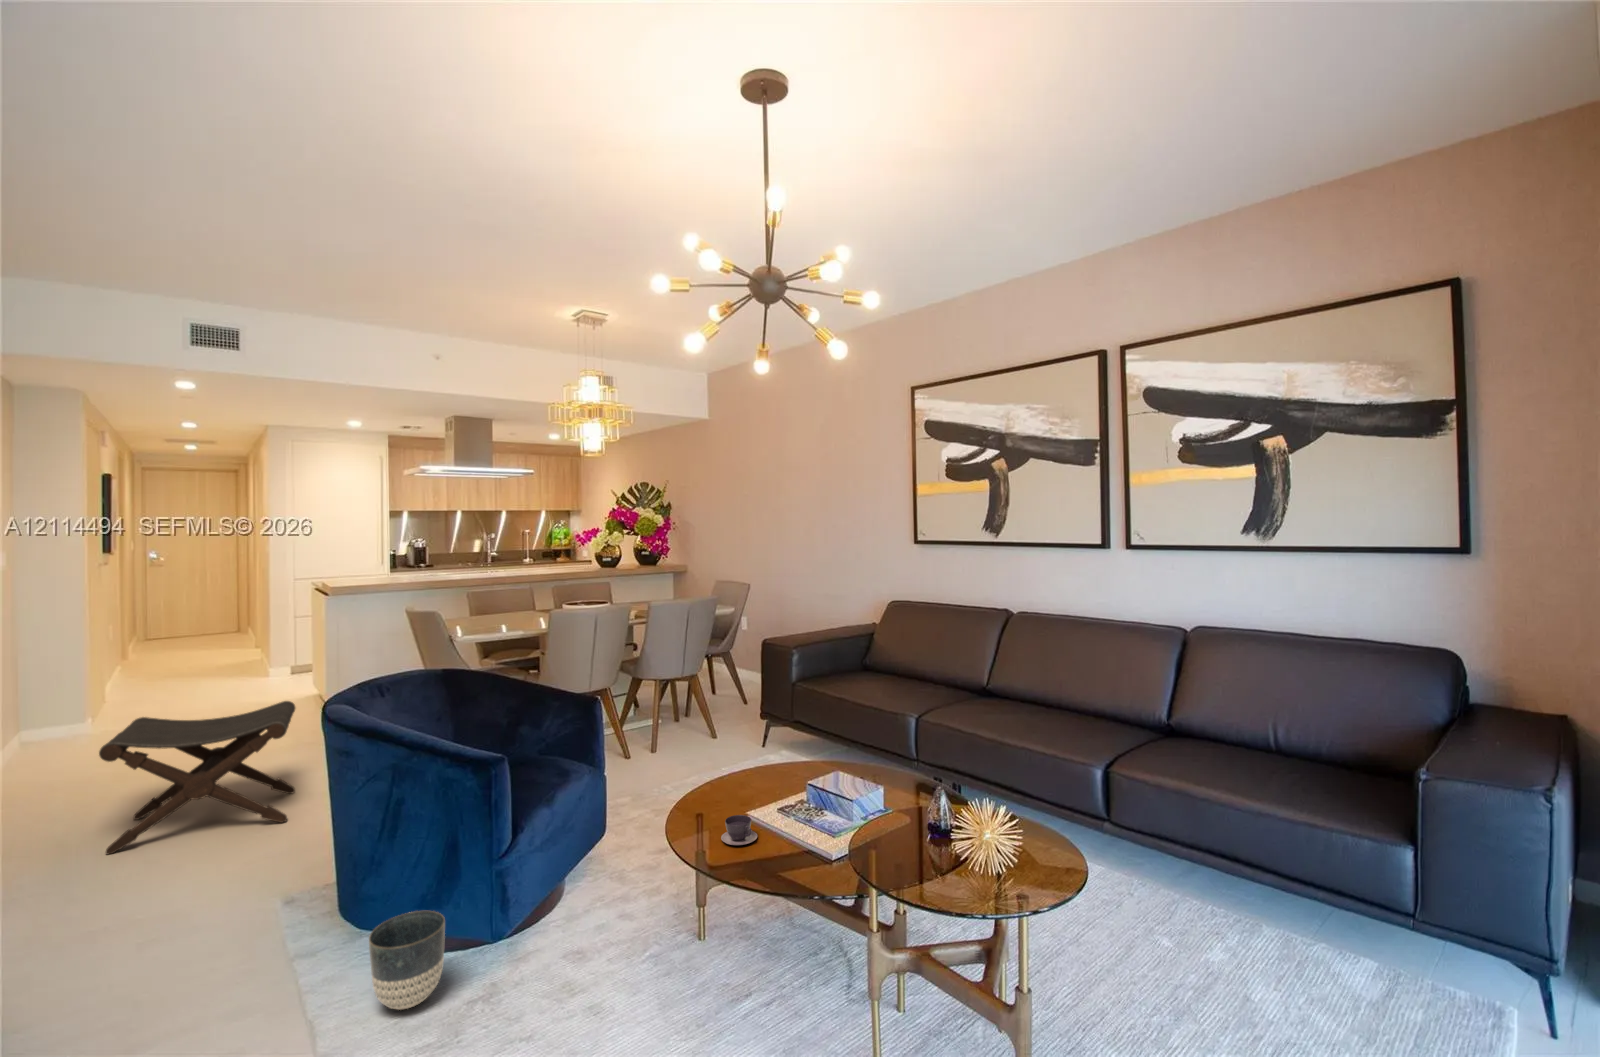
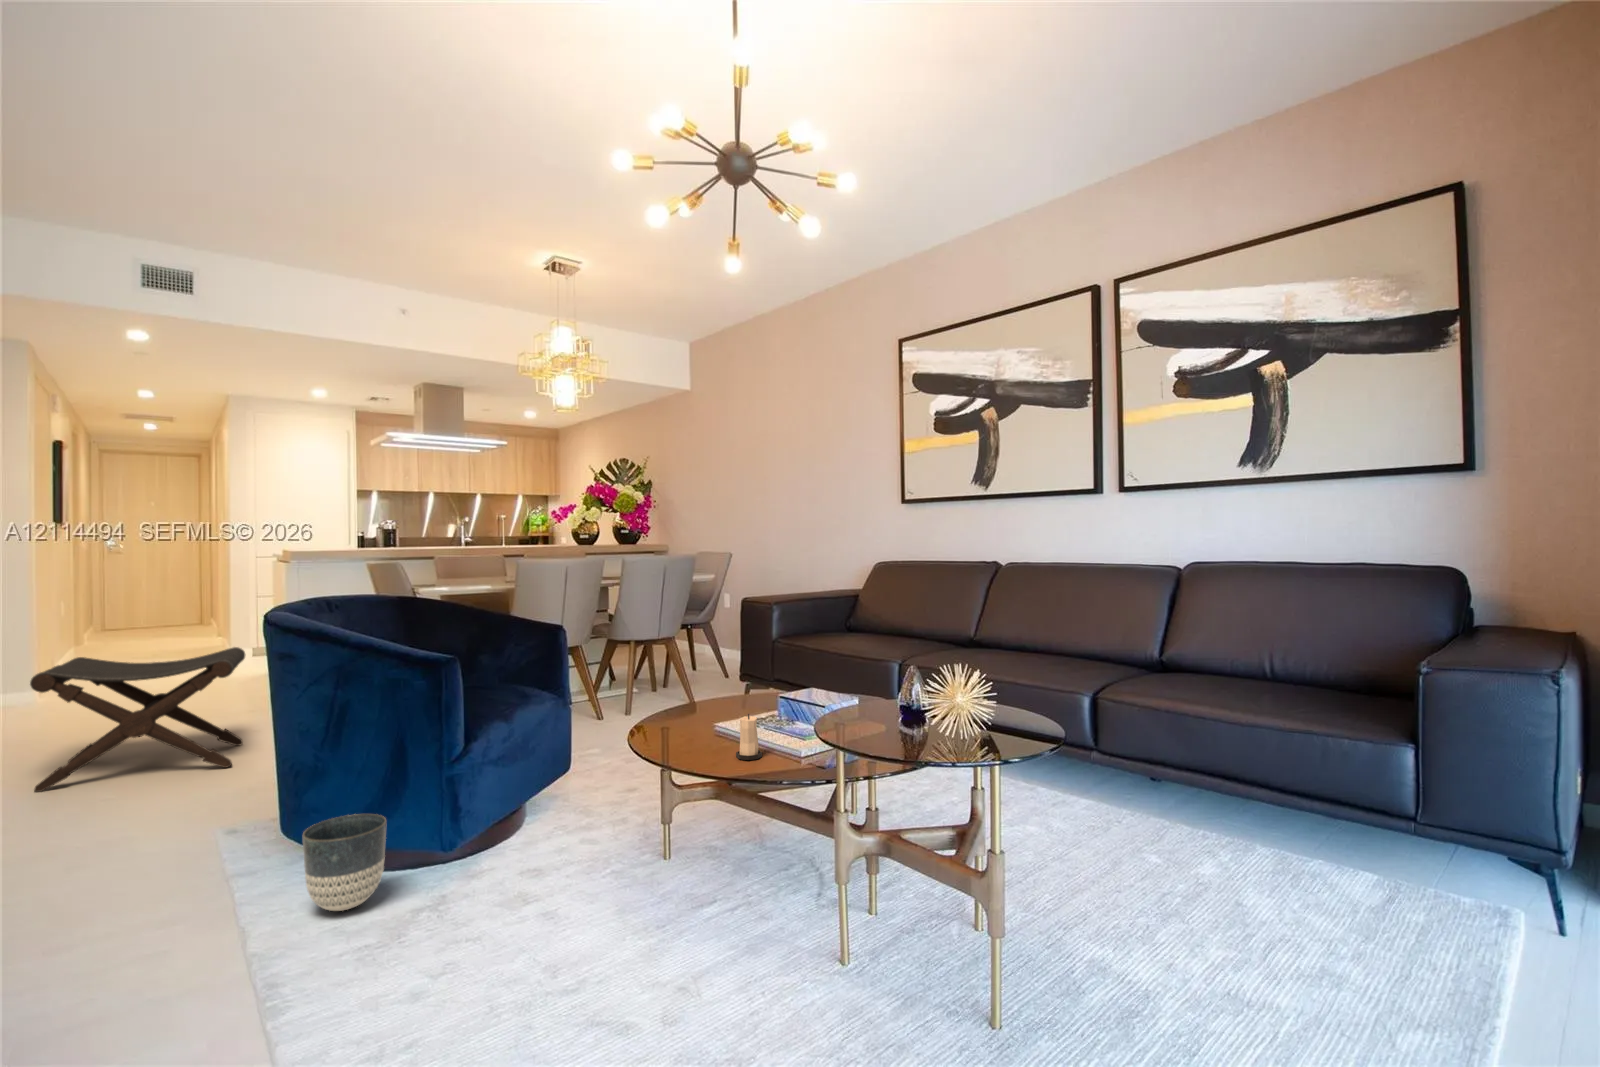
teacup: present [721,815,757,845] -> none [684,720,723,747]
candle: none [771,818,796,864] -> present [736,714,762,760]

